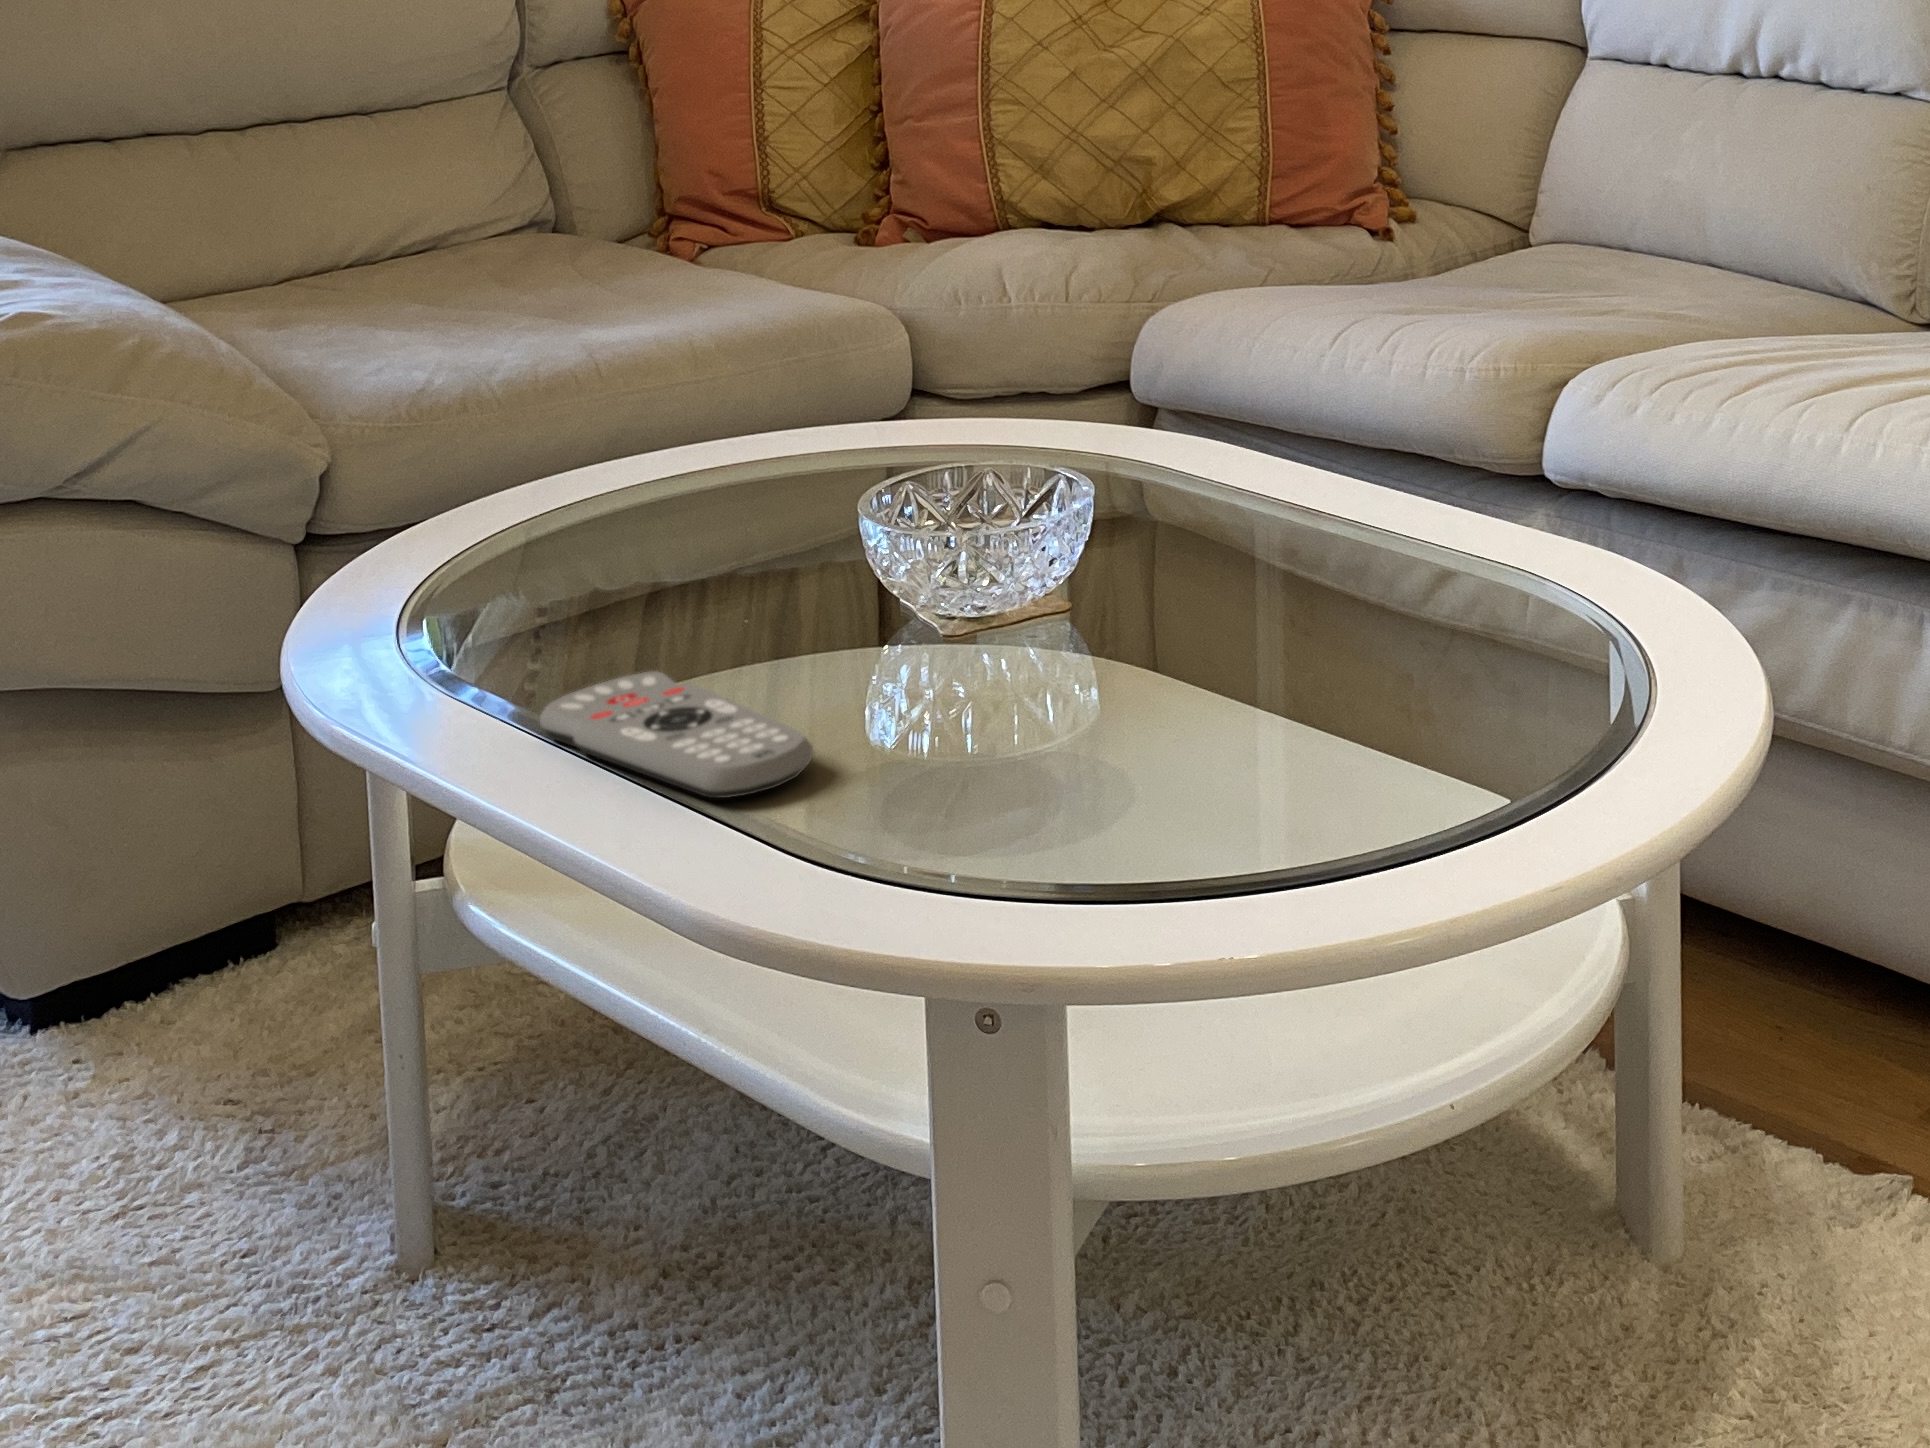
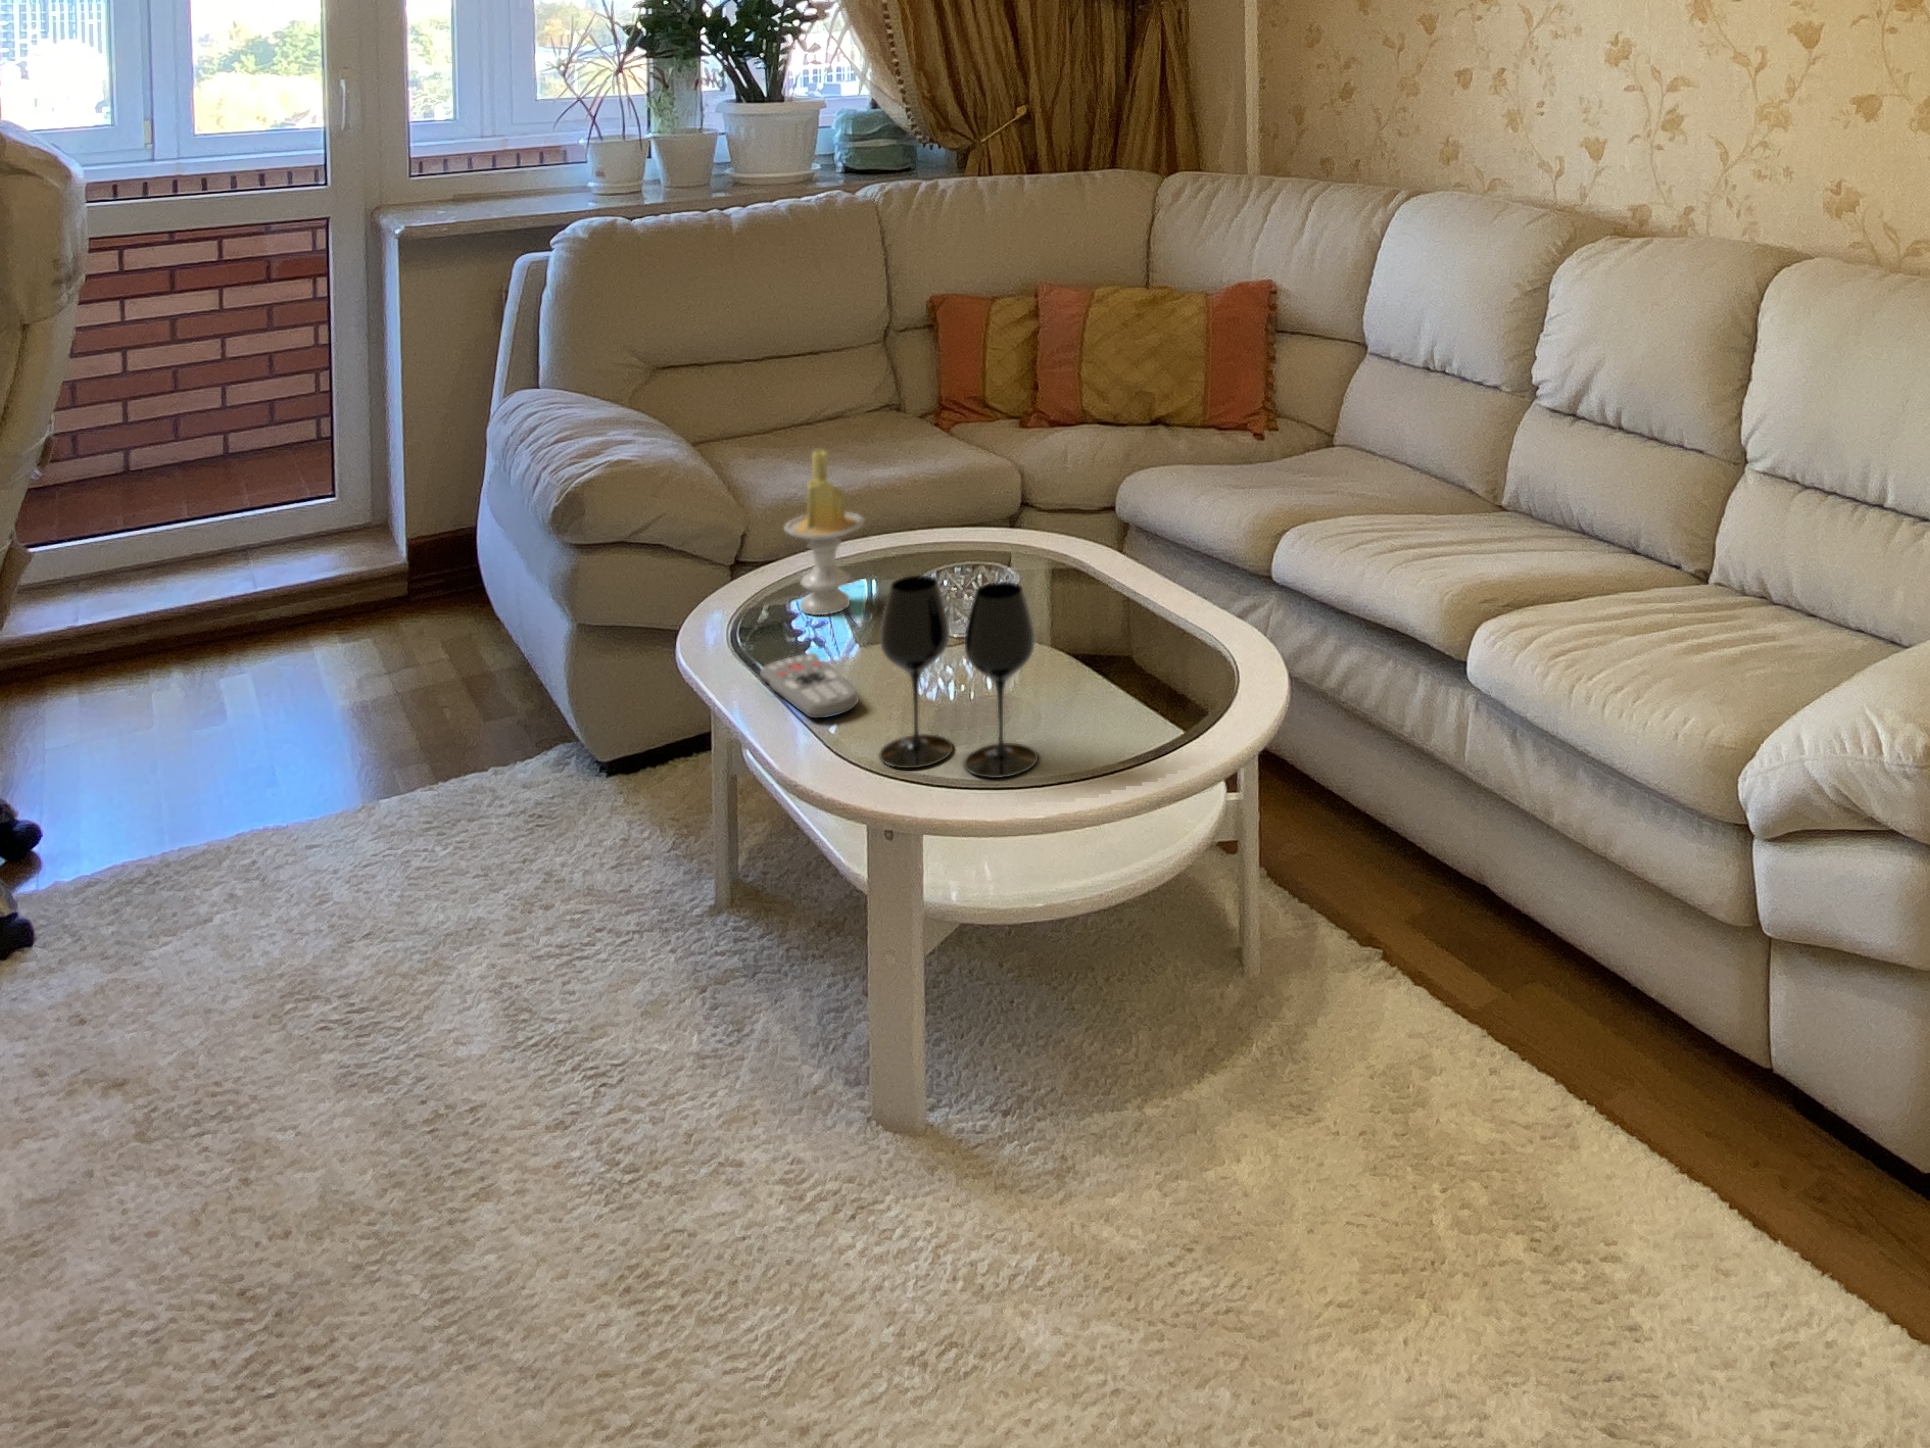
candle: none [509,233,694,604] -> present [784,449,864,615]
wine glass: none [913,442,1302,875] -> present [879,576,1038,778]

